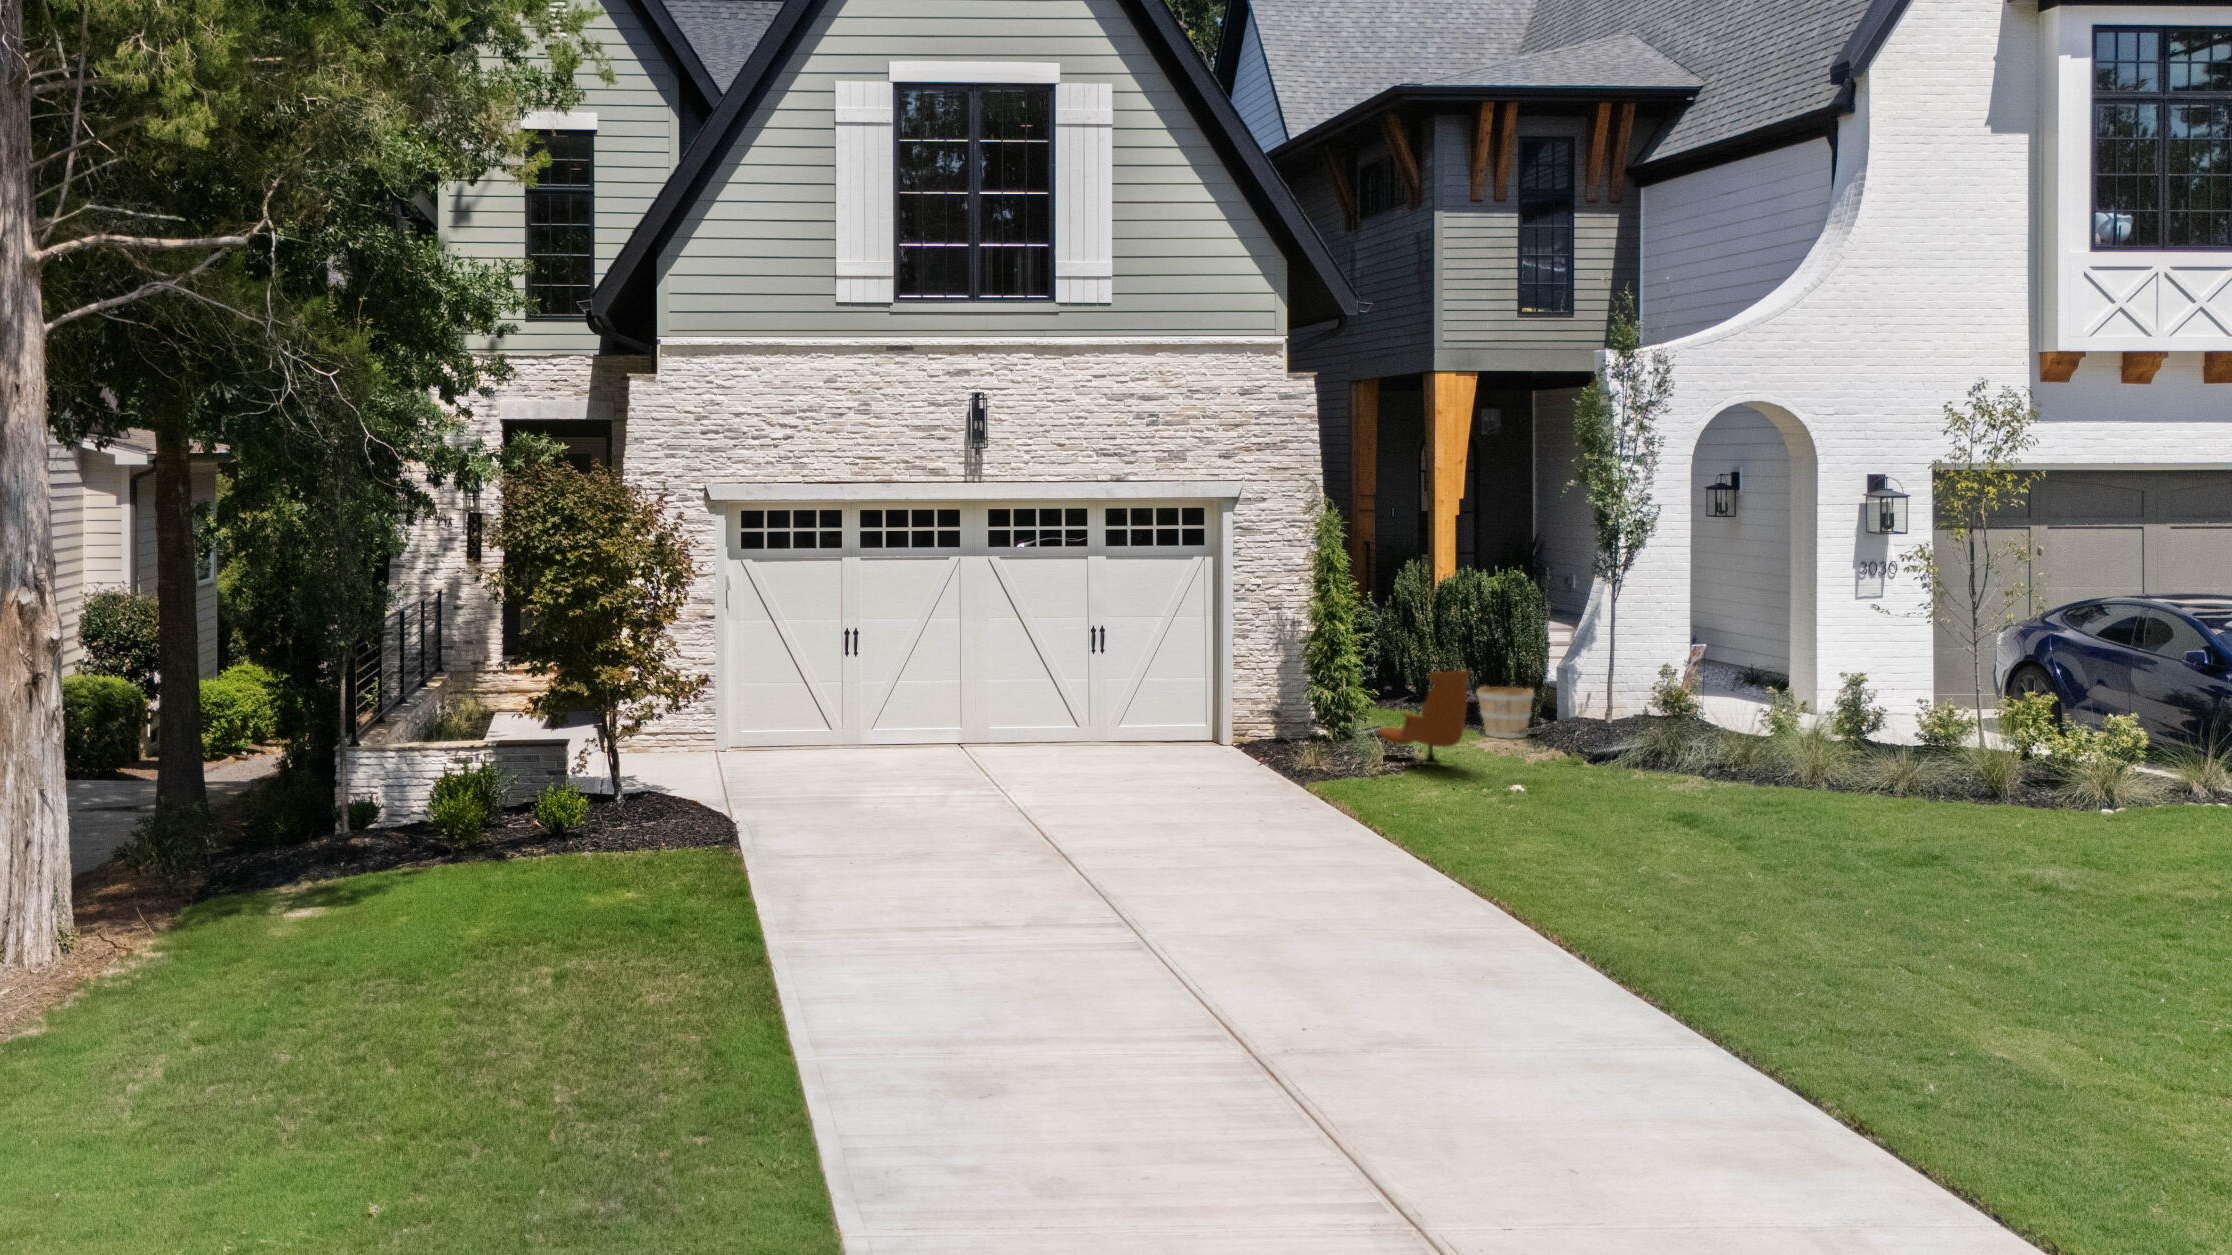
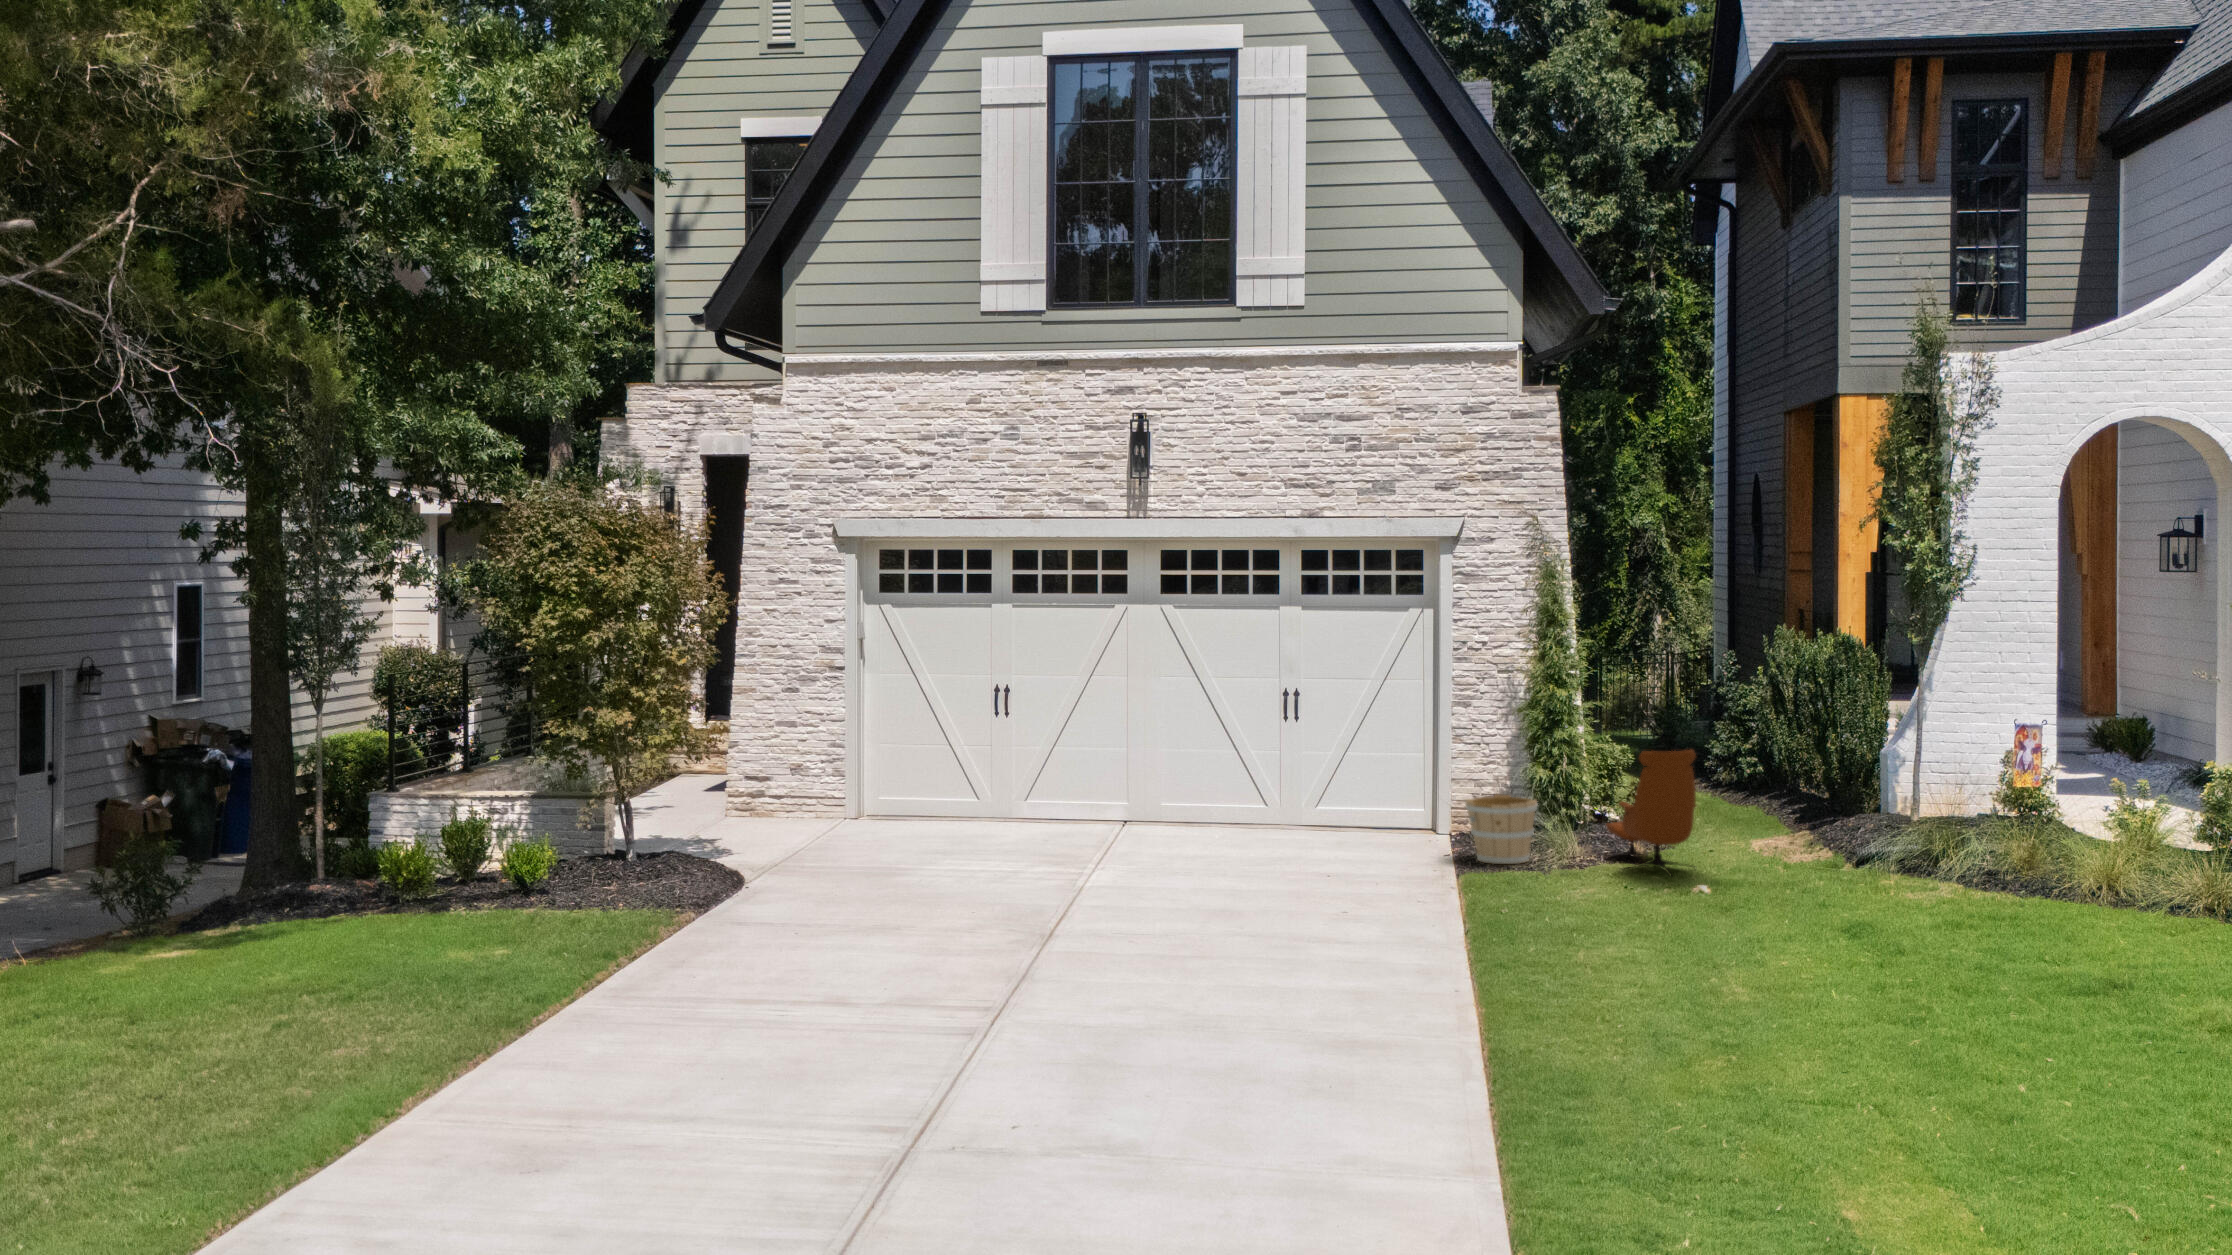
wooden bucket: present [1477,687,1535,739] -> present [1465,794,1537,864]

